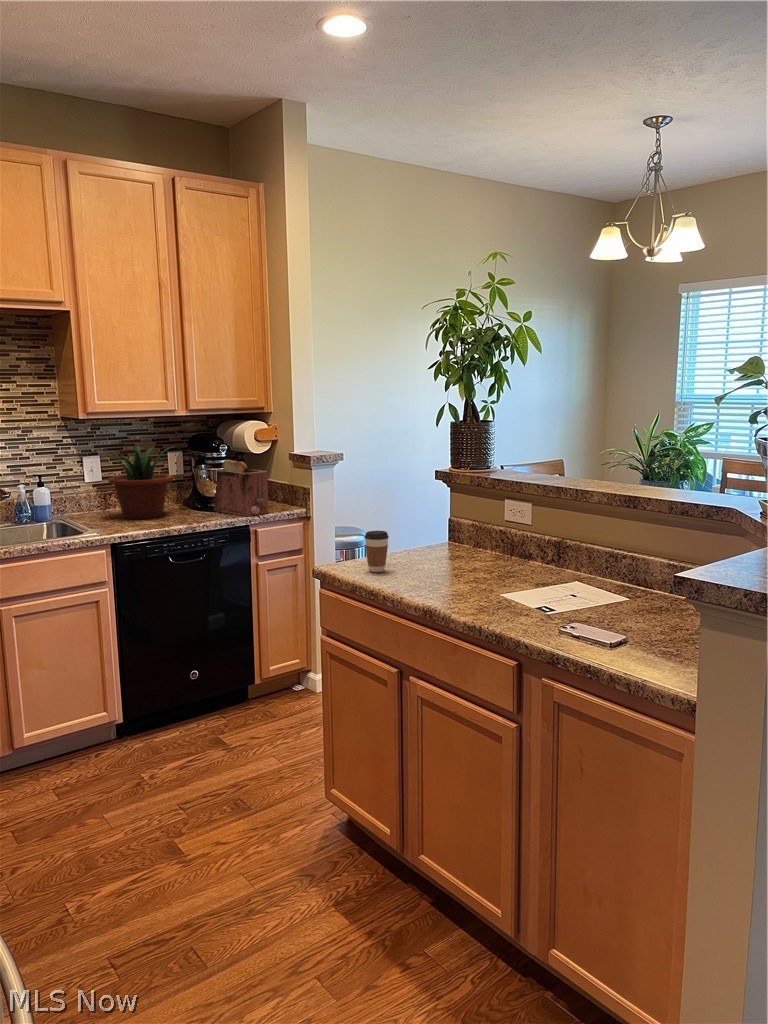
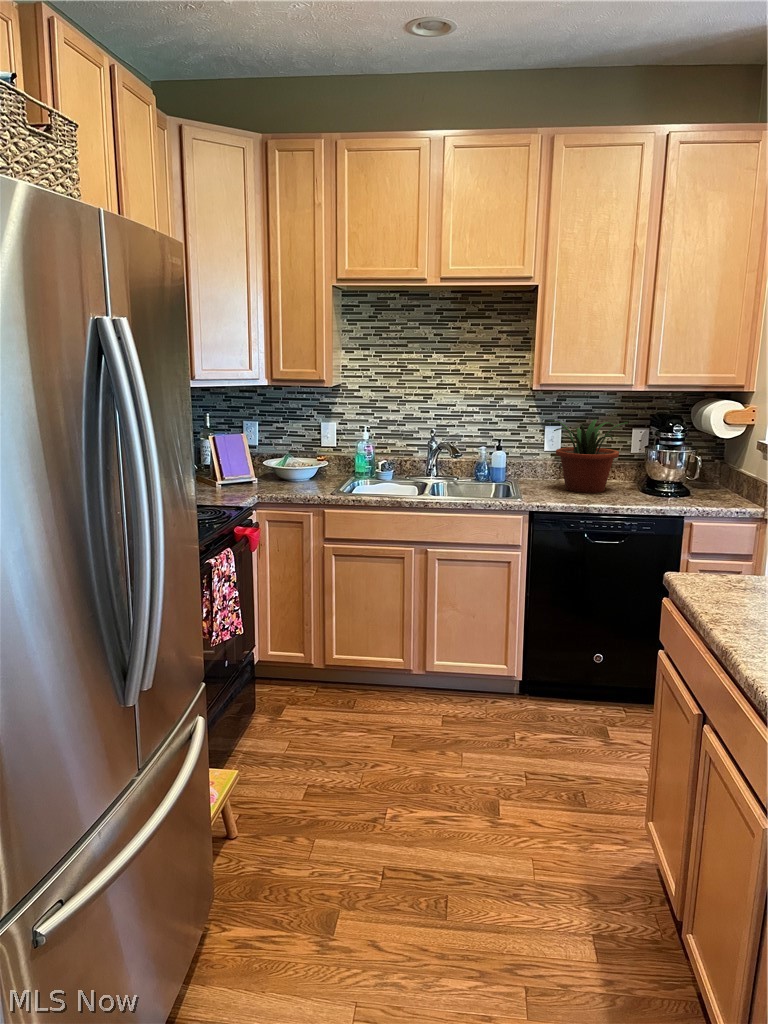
toaster: present [214,460,268,517] -> none [659,442,718,506]
coffee cup: present [365,531,389,572] -> none [715,543,749,595]

